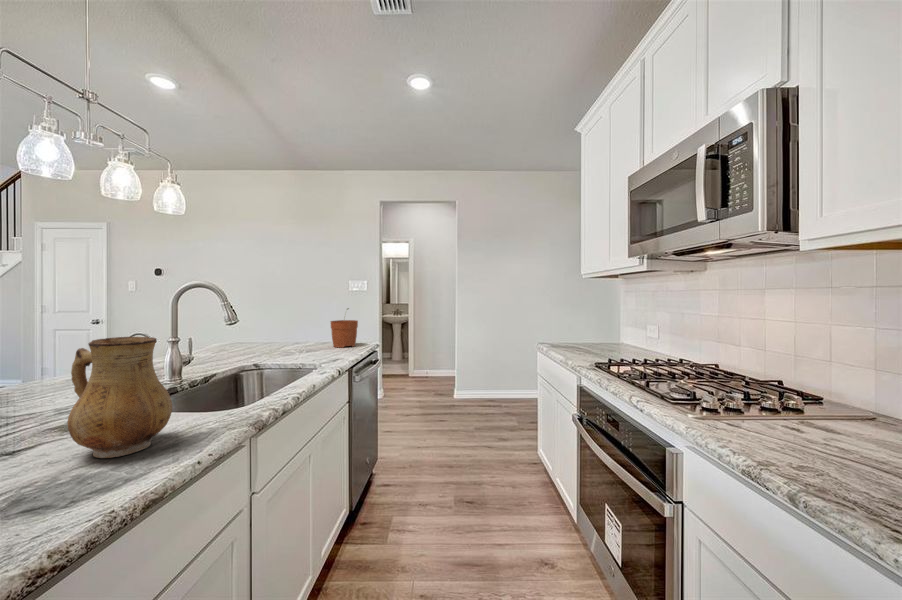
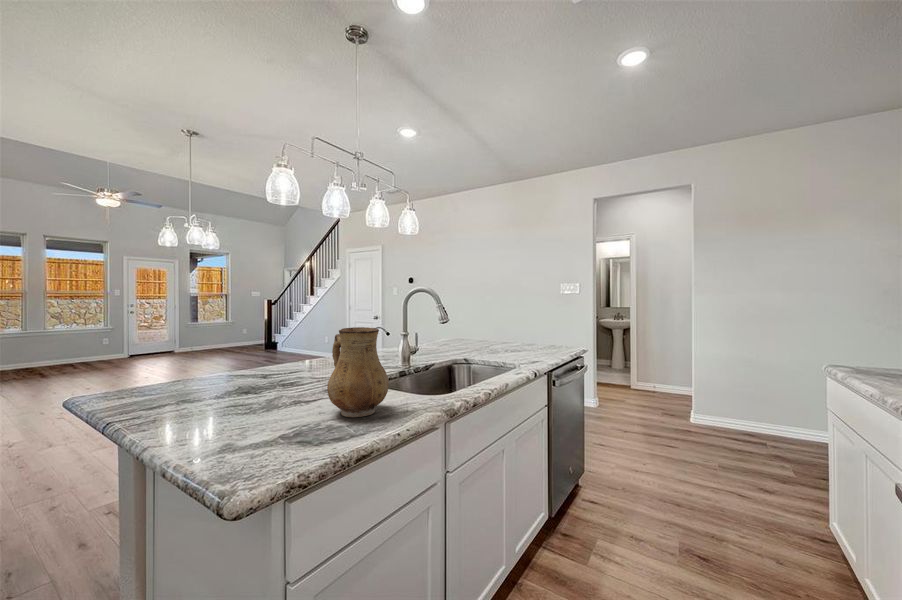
plant pot: present [331,308,358,348] -> none [536,311,563,350]

